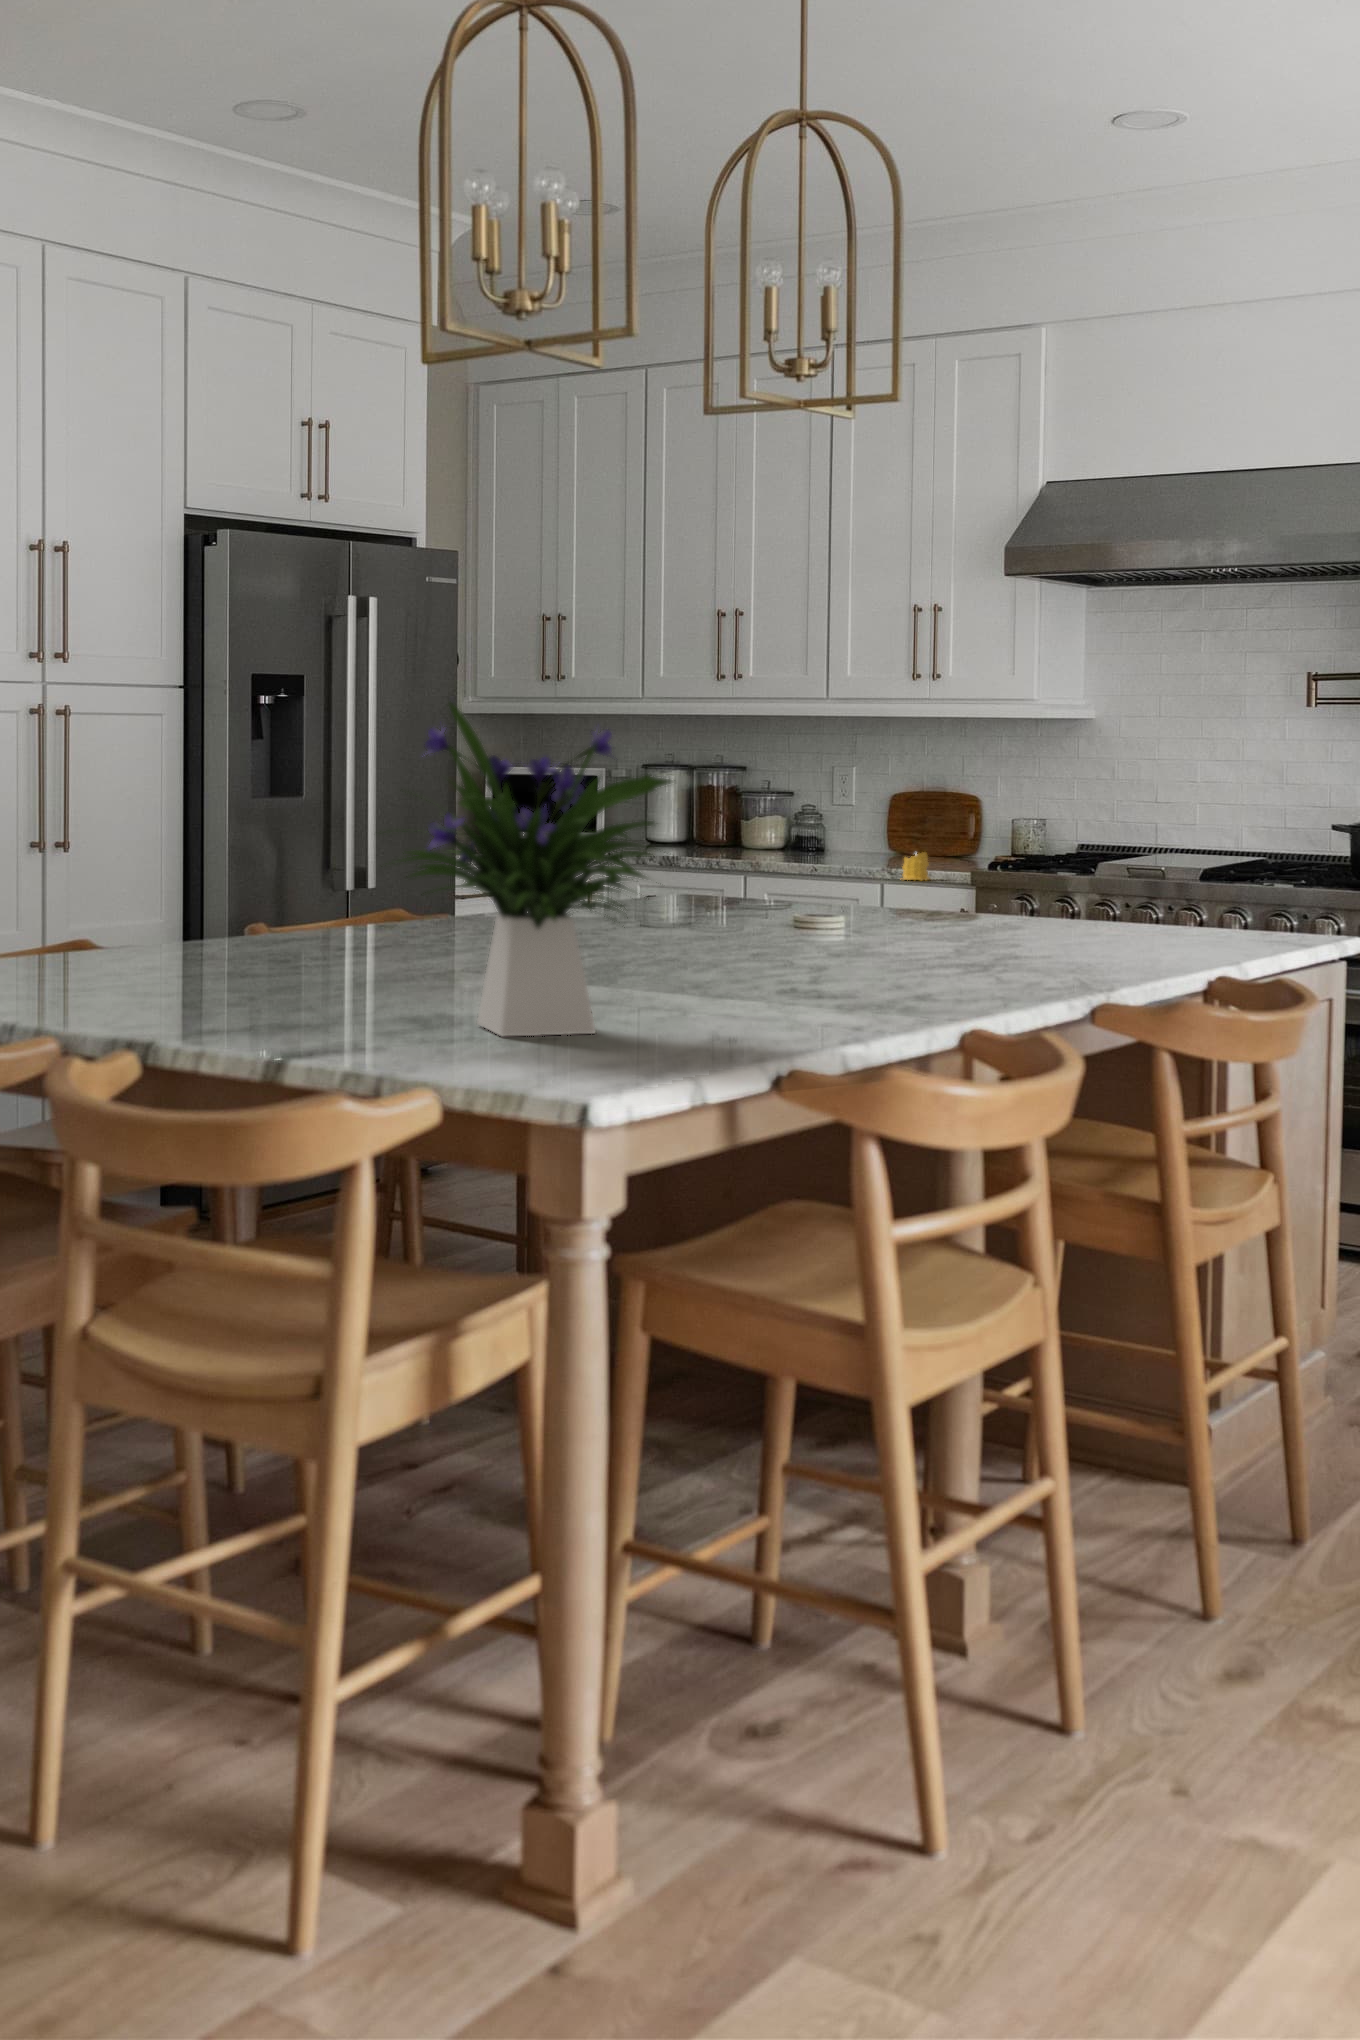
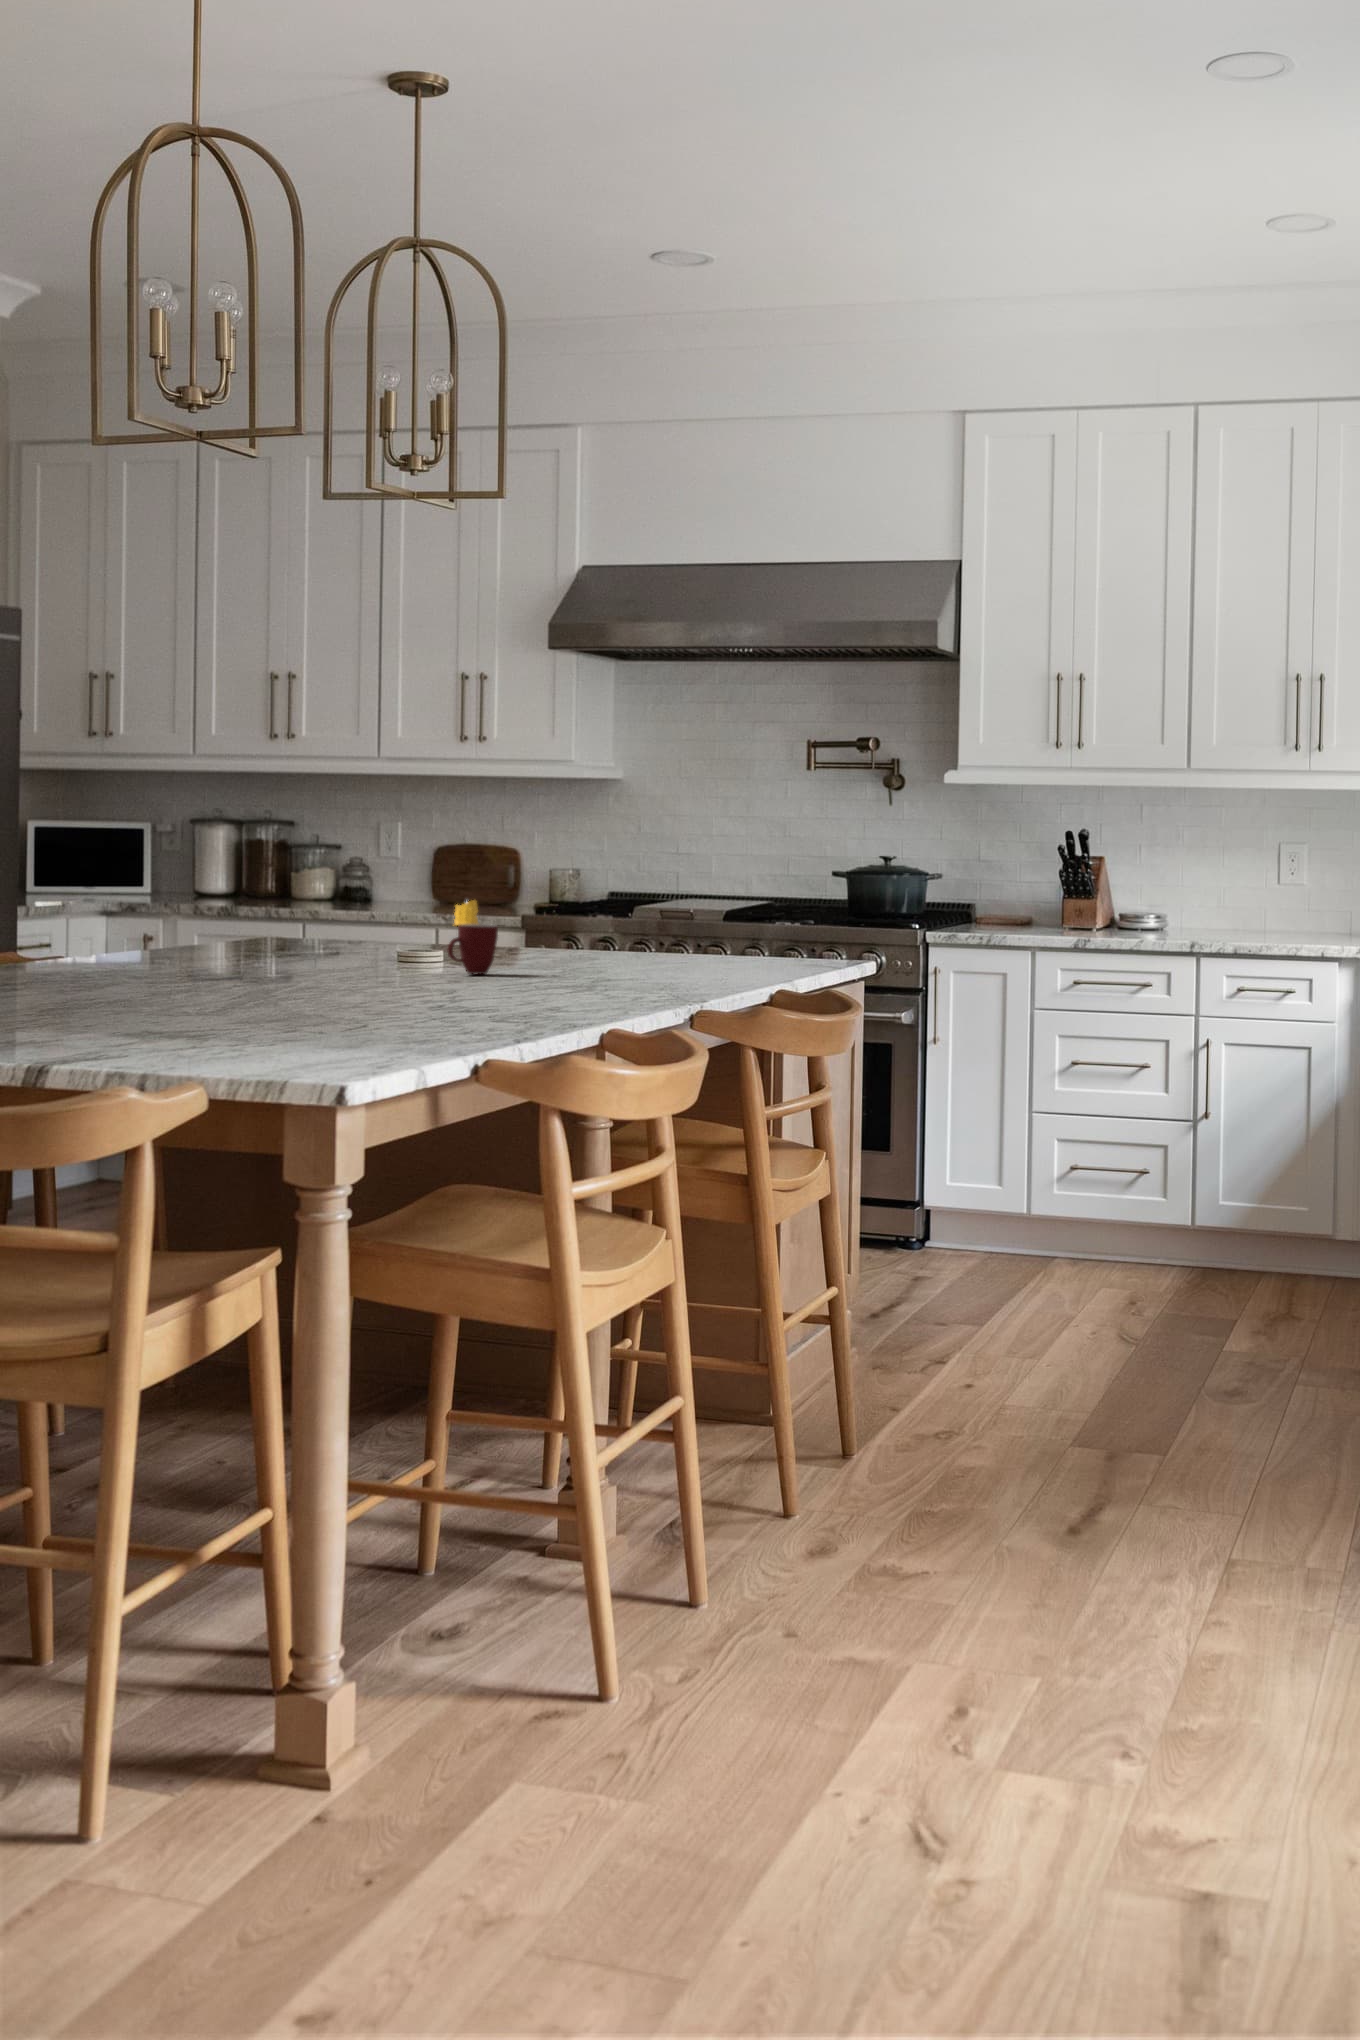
flower arrangement: present [386,703,672,1036] -> none [105,751,377,1044]
mug: none [836,888,894,946] -> present [447,924,498,975]

